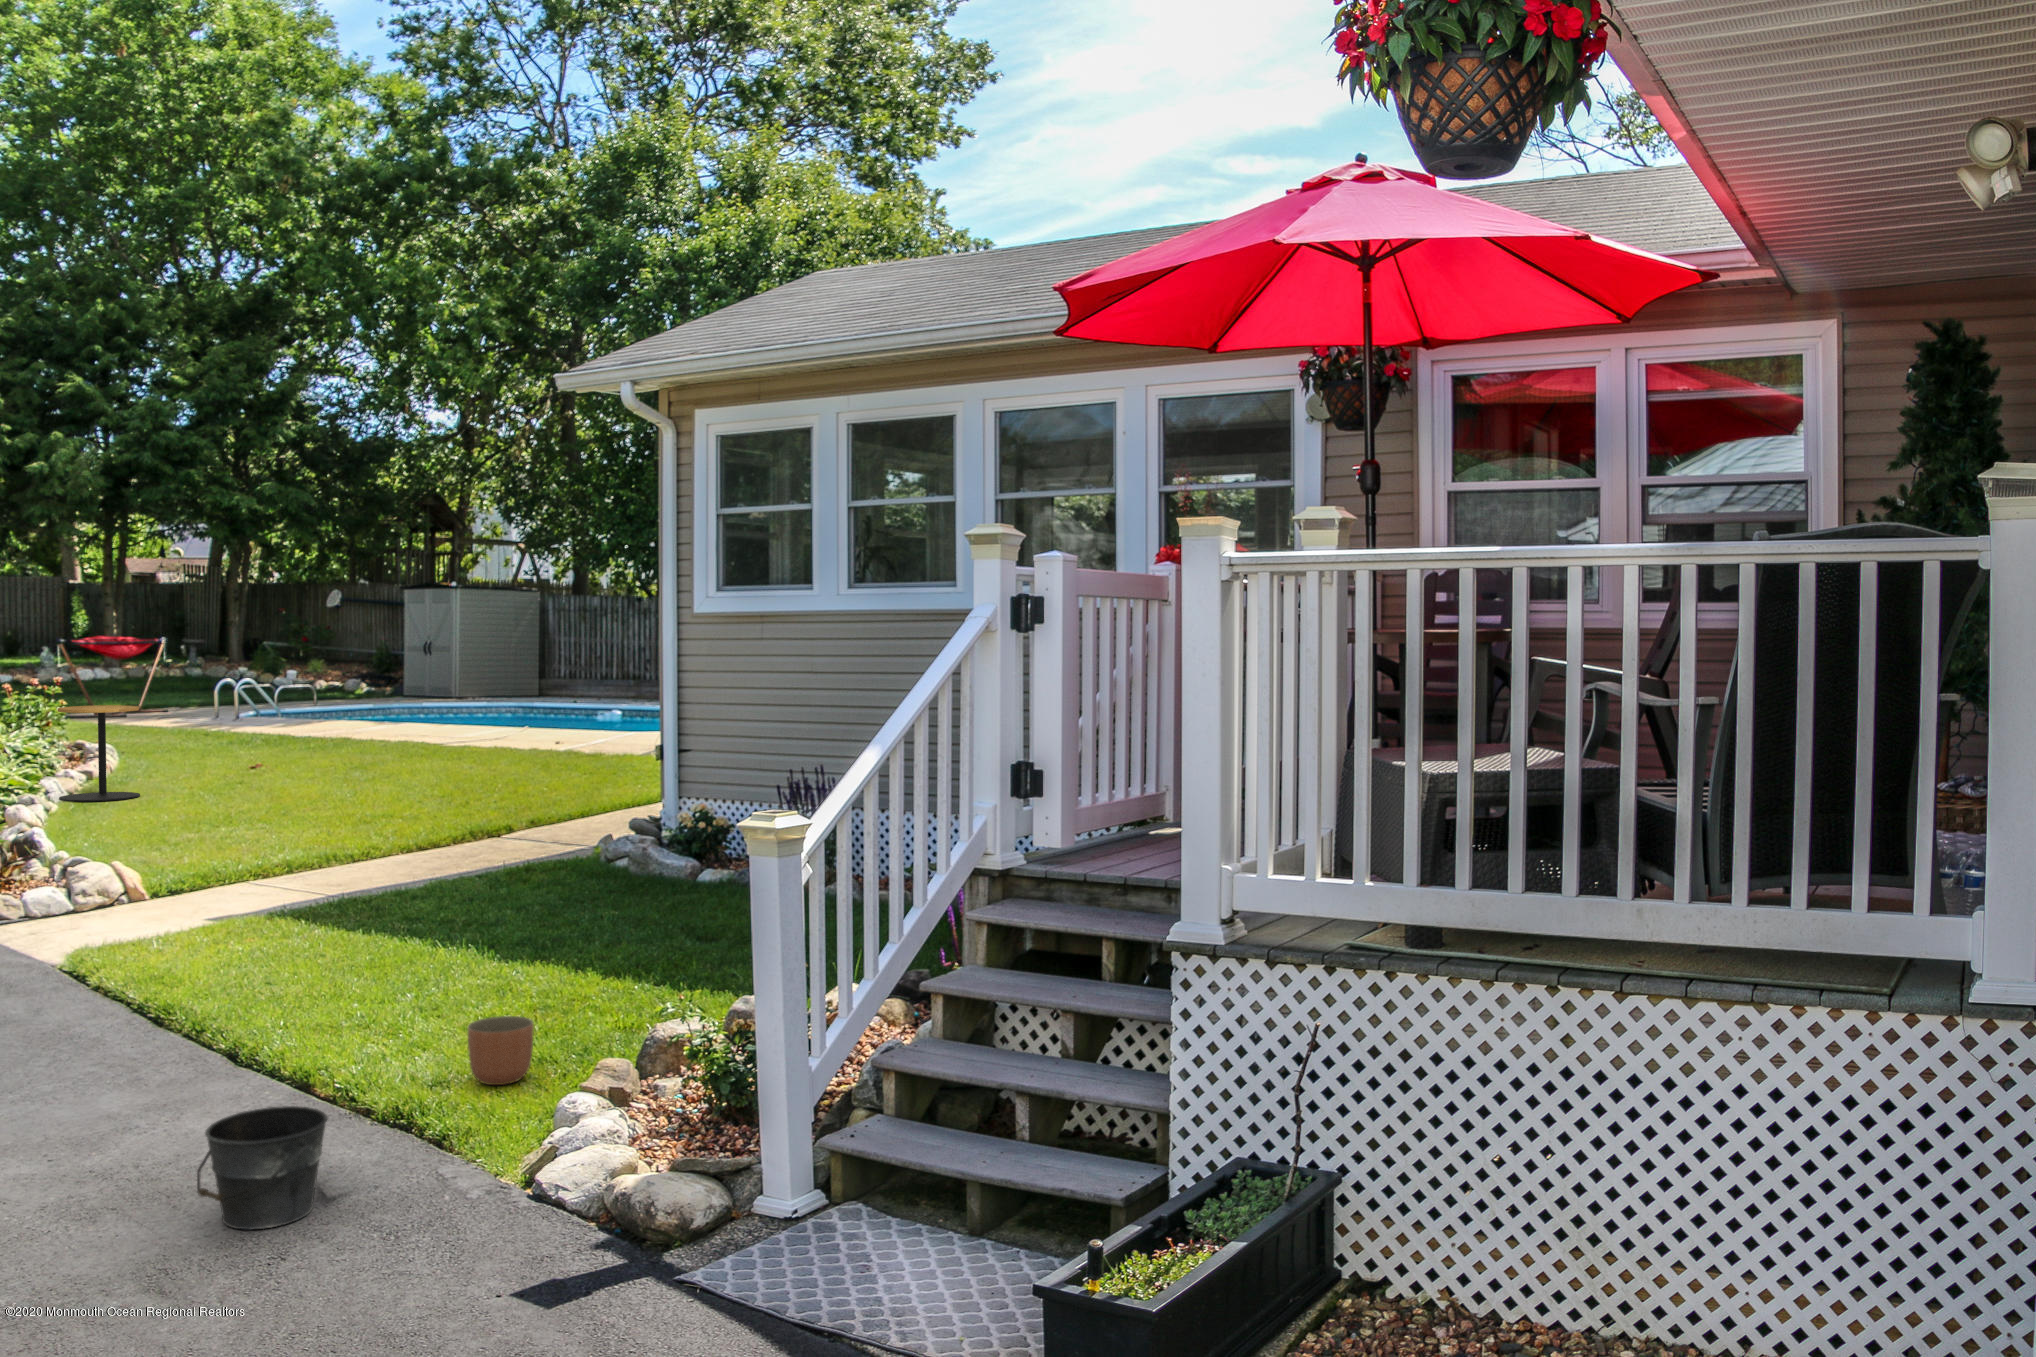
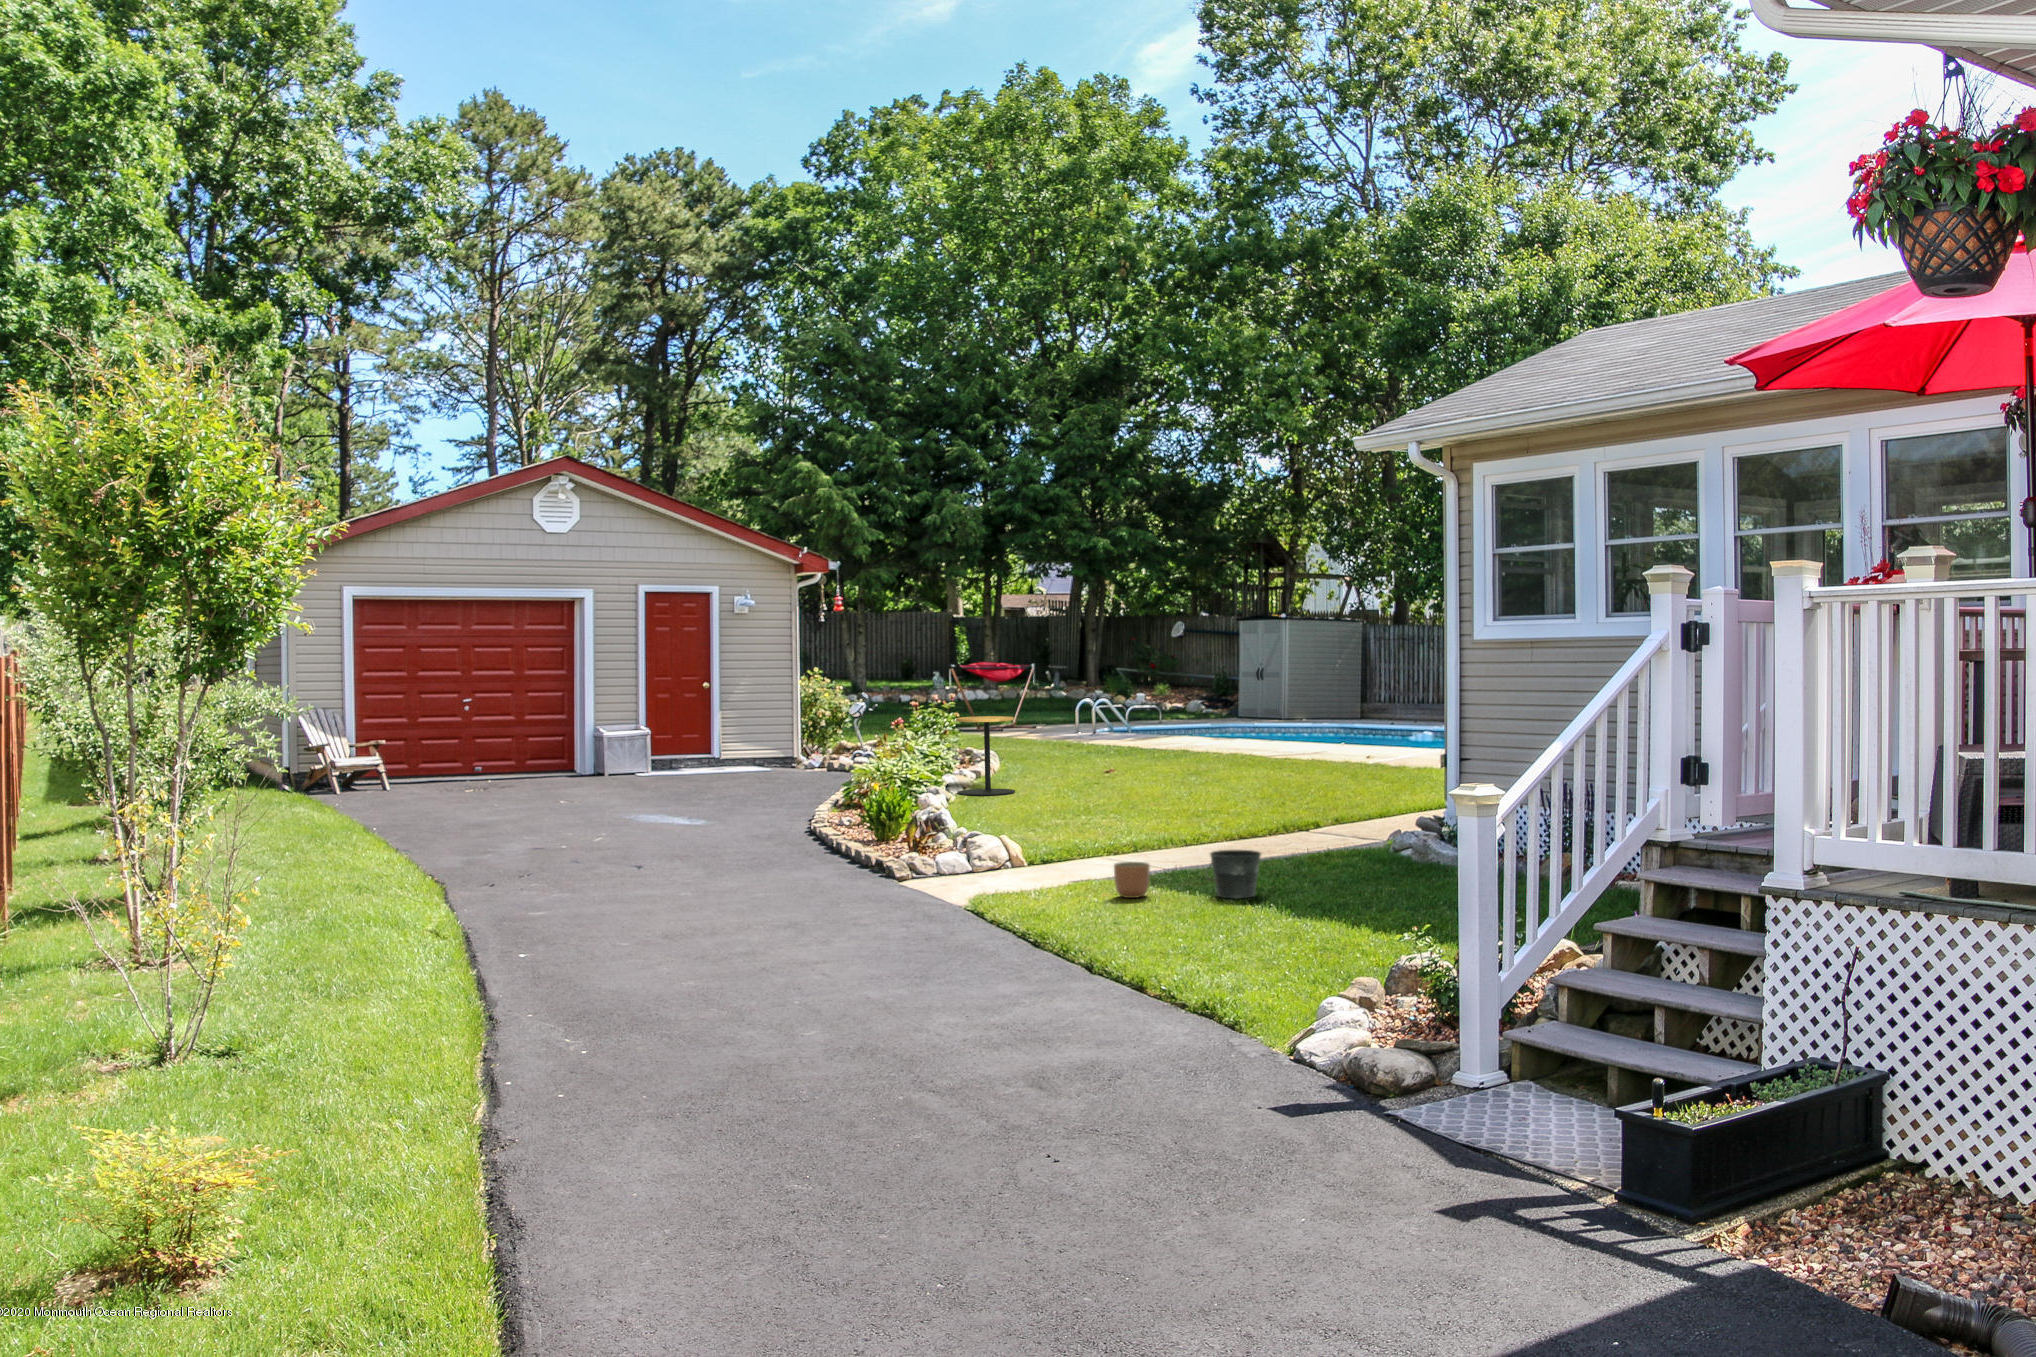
planter: present [468,1016,534,1085] -> present [1114,862,1150,898]
bucket: present [197,1106,328,1230] -> present [1207,850,1261,898]

